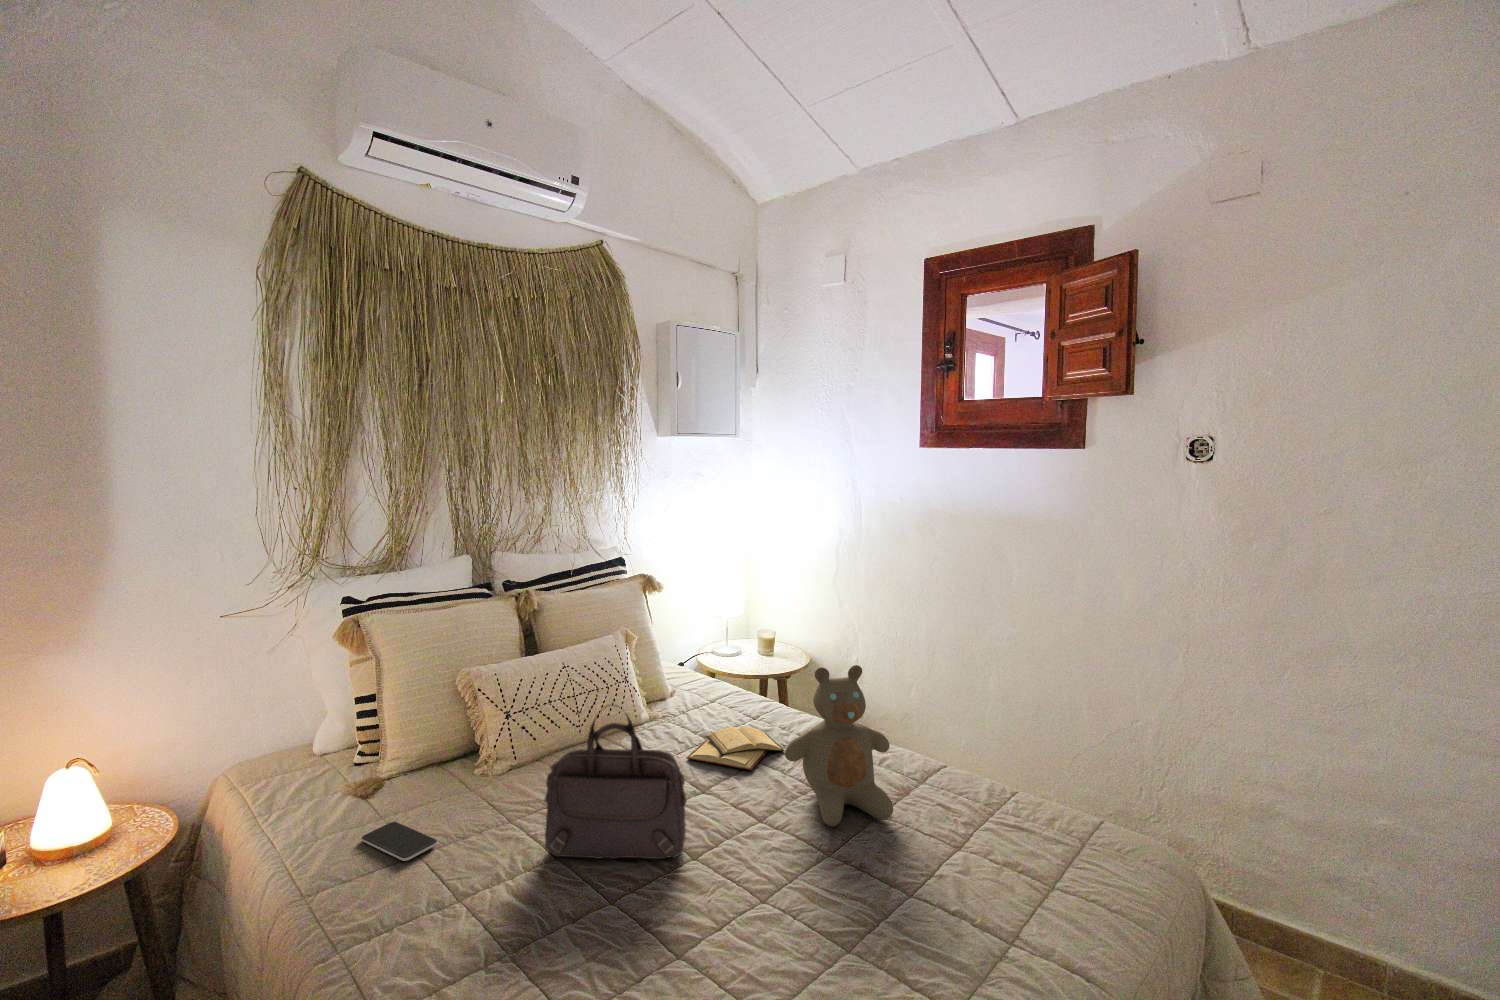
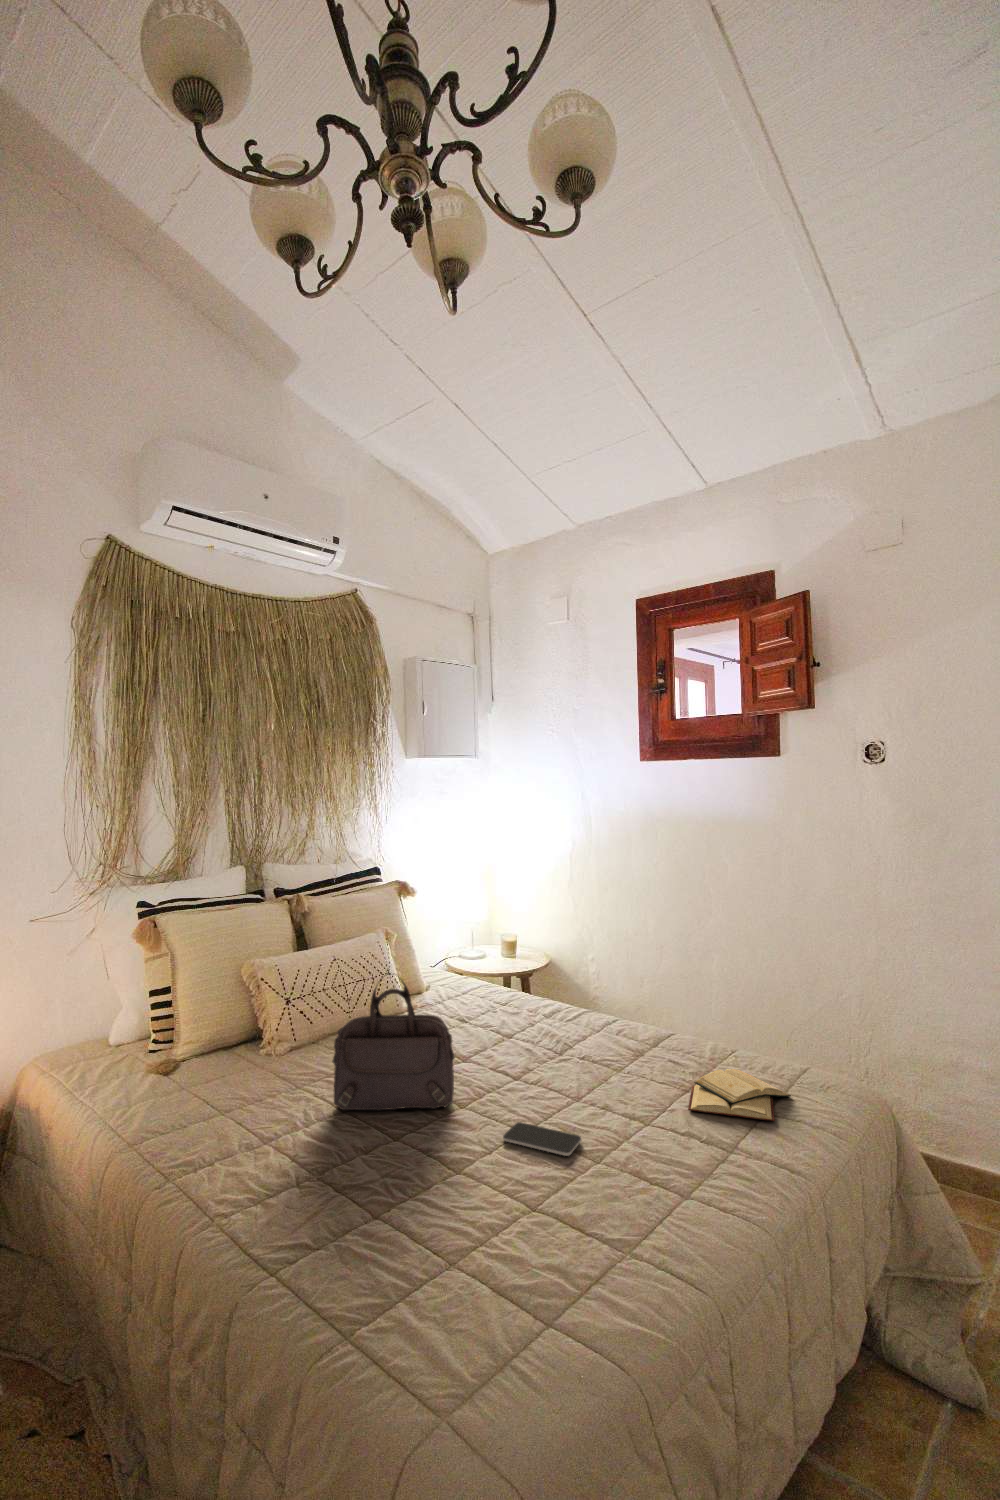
teddy bear: present [785,665,893,826] -> none [535,941,631,1079]
diary: present [687,726,785,770] -> present [688,1069,791,1121]
smartphone: present [361,822,437,861] -> present [503,1122,581,1156]

